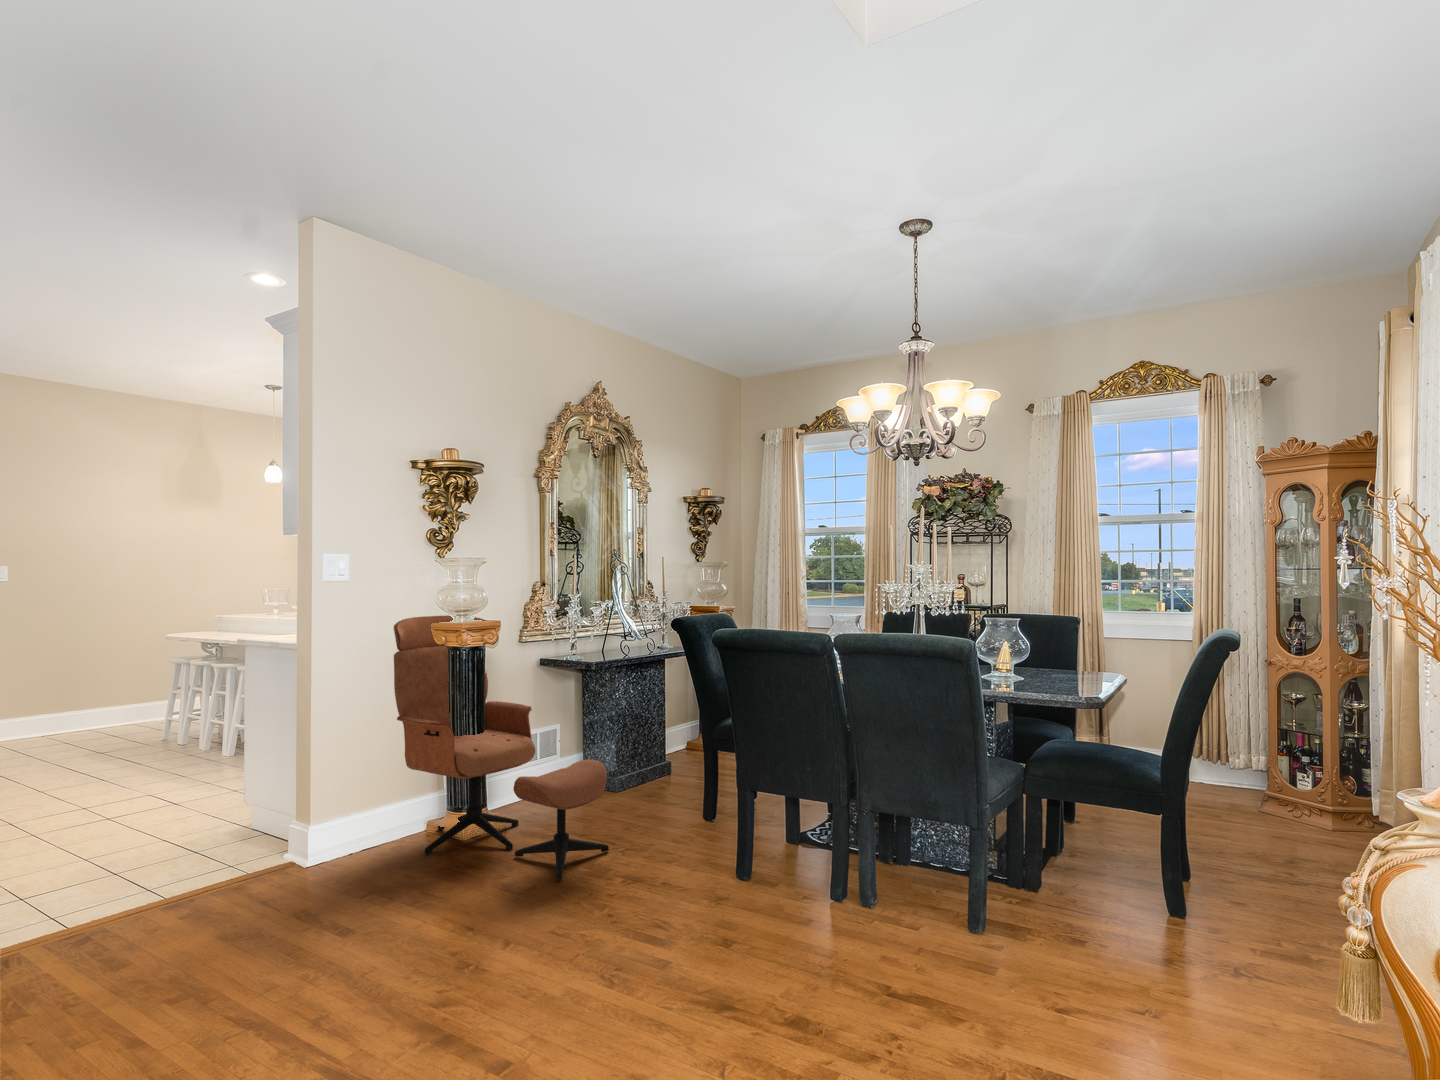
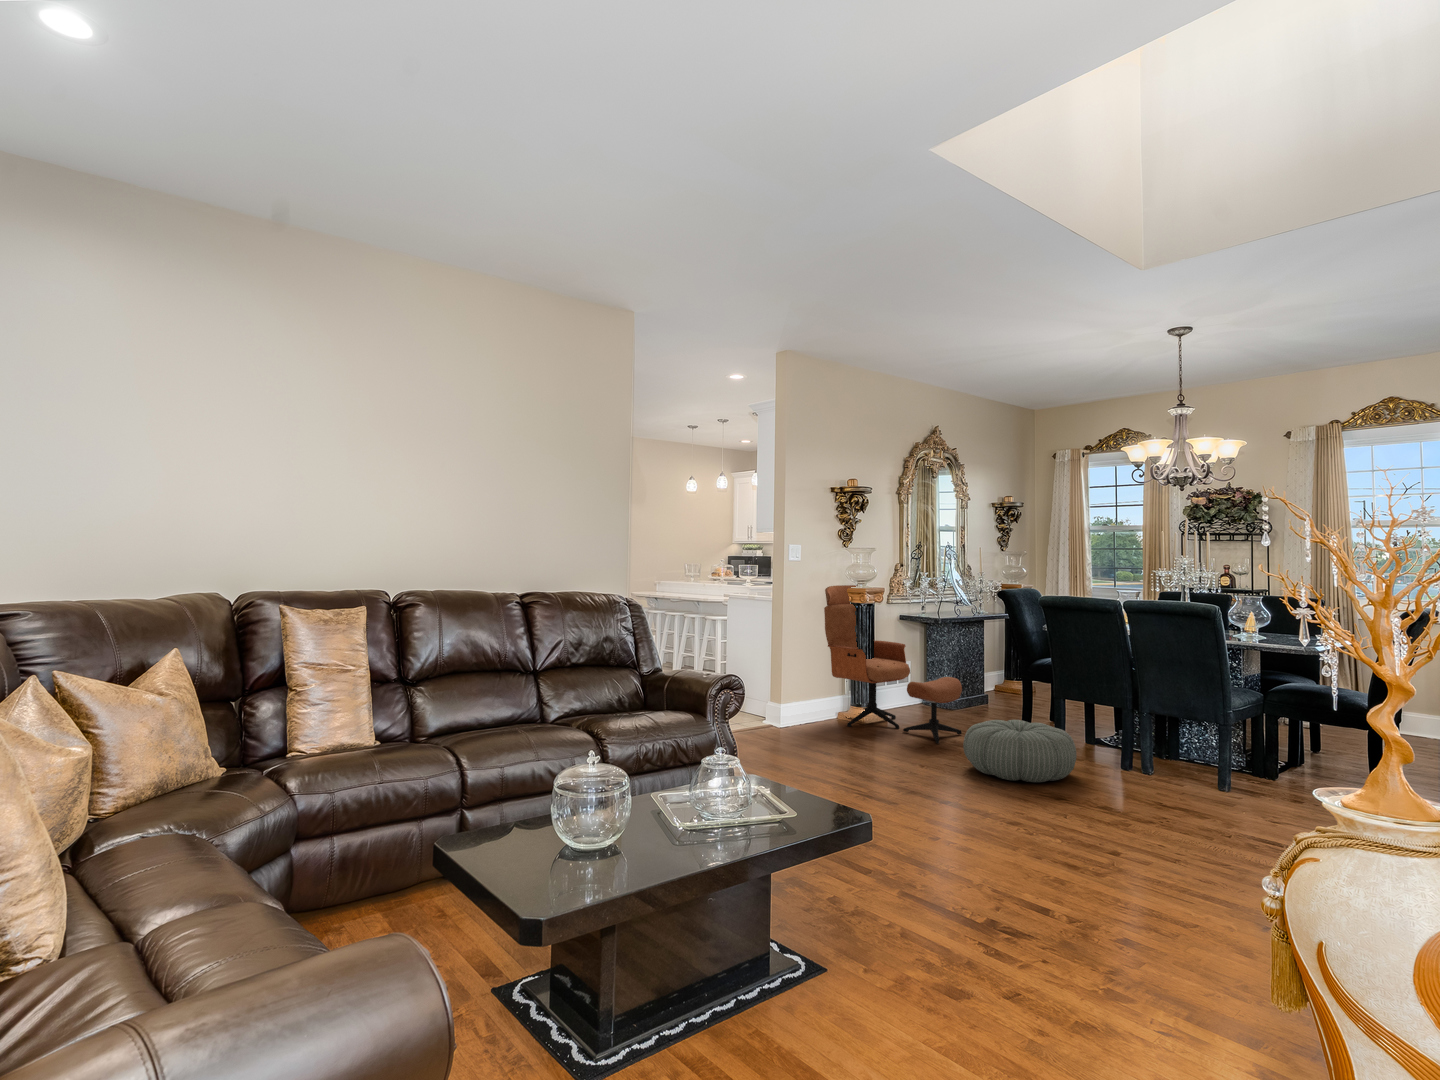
pouf: none [580,842,765,973] -> present [963,720,1077,782]

